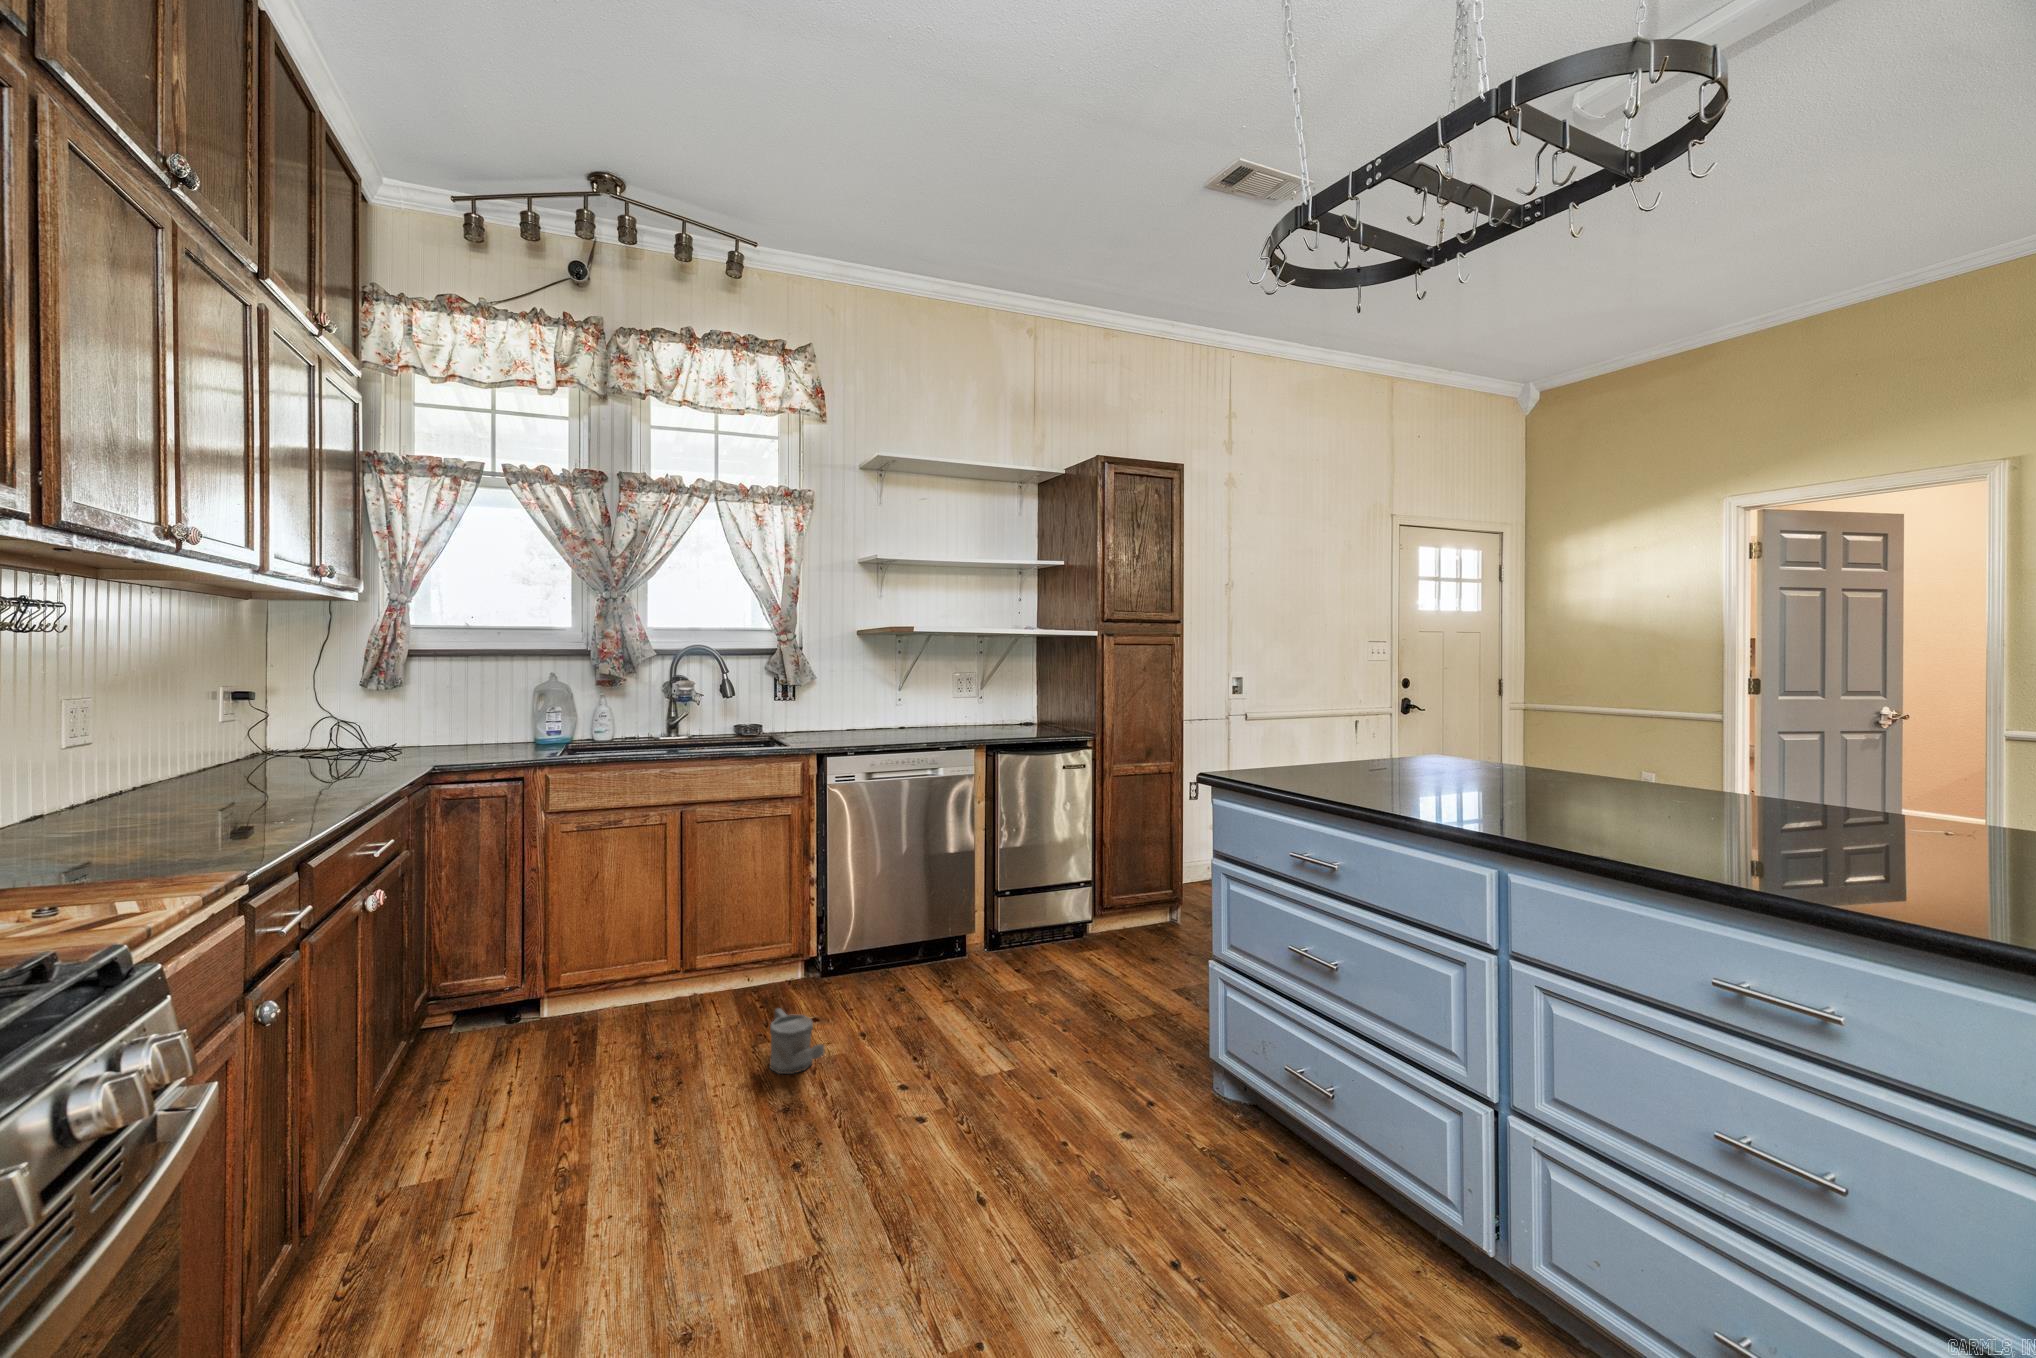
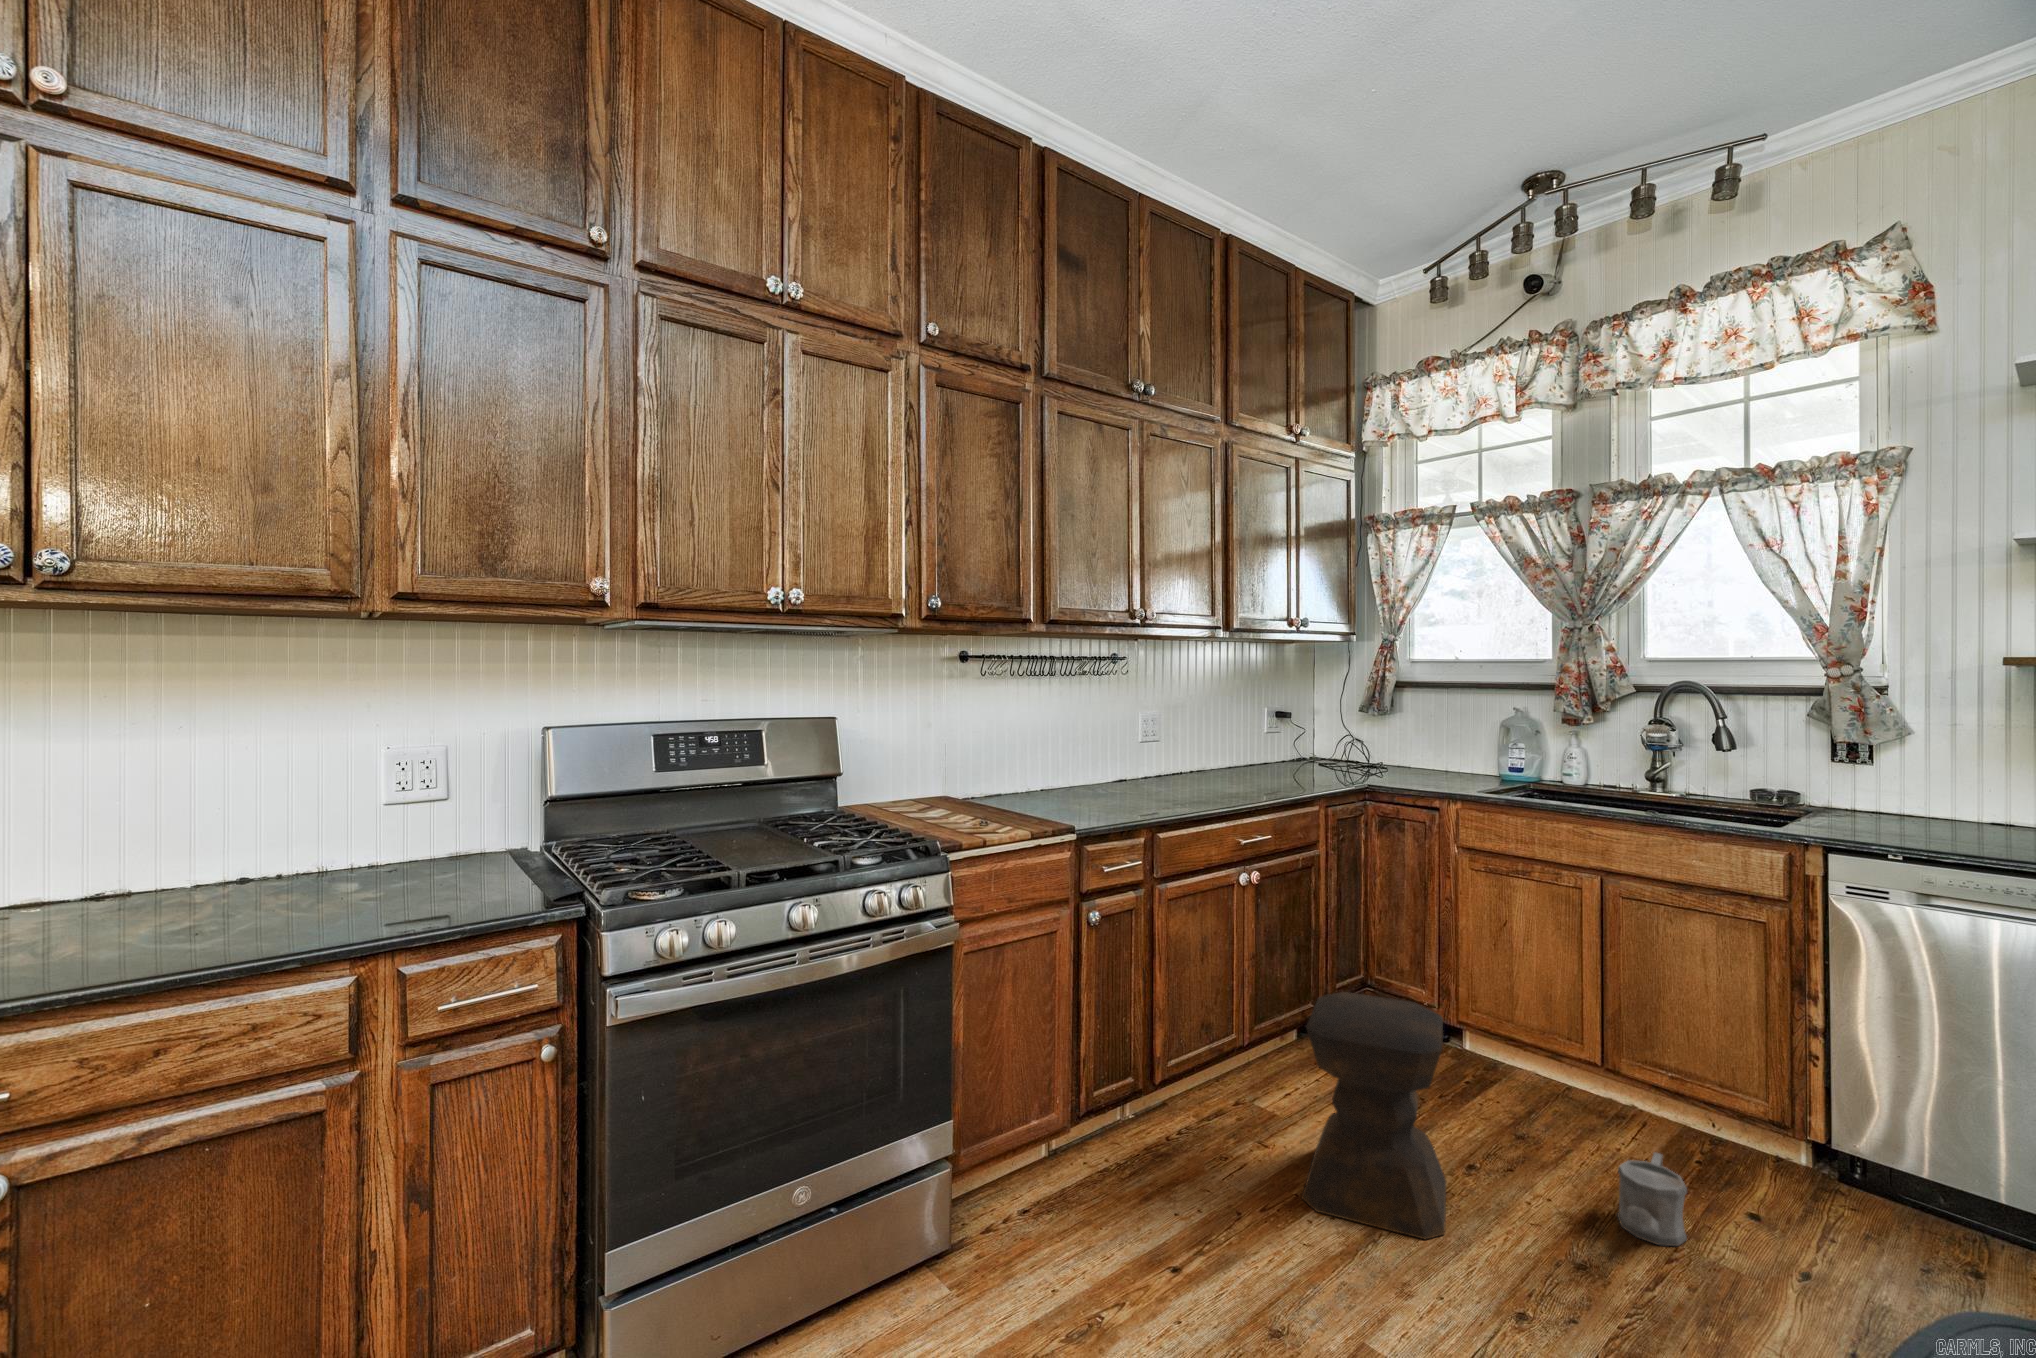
stool: none [523,967,700,1224] -> present [1302,992,1446,1239]

